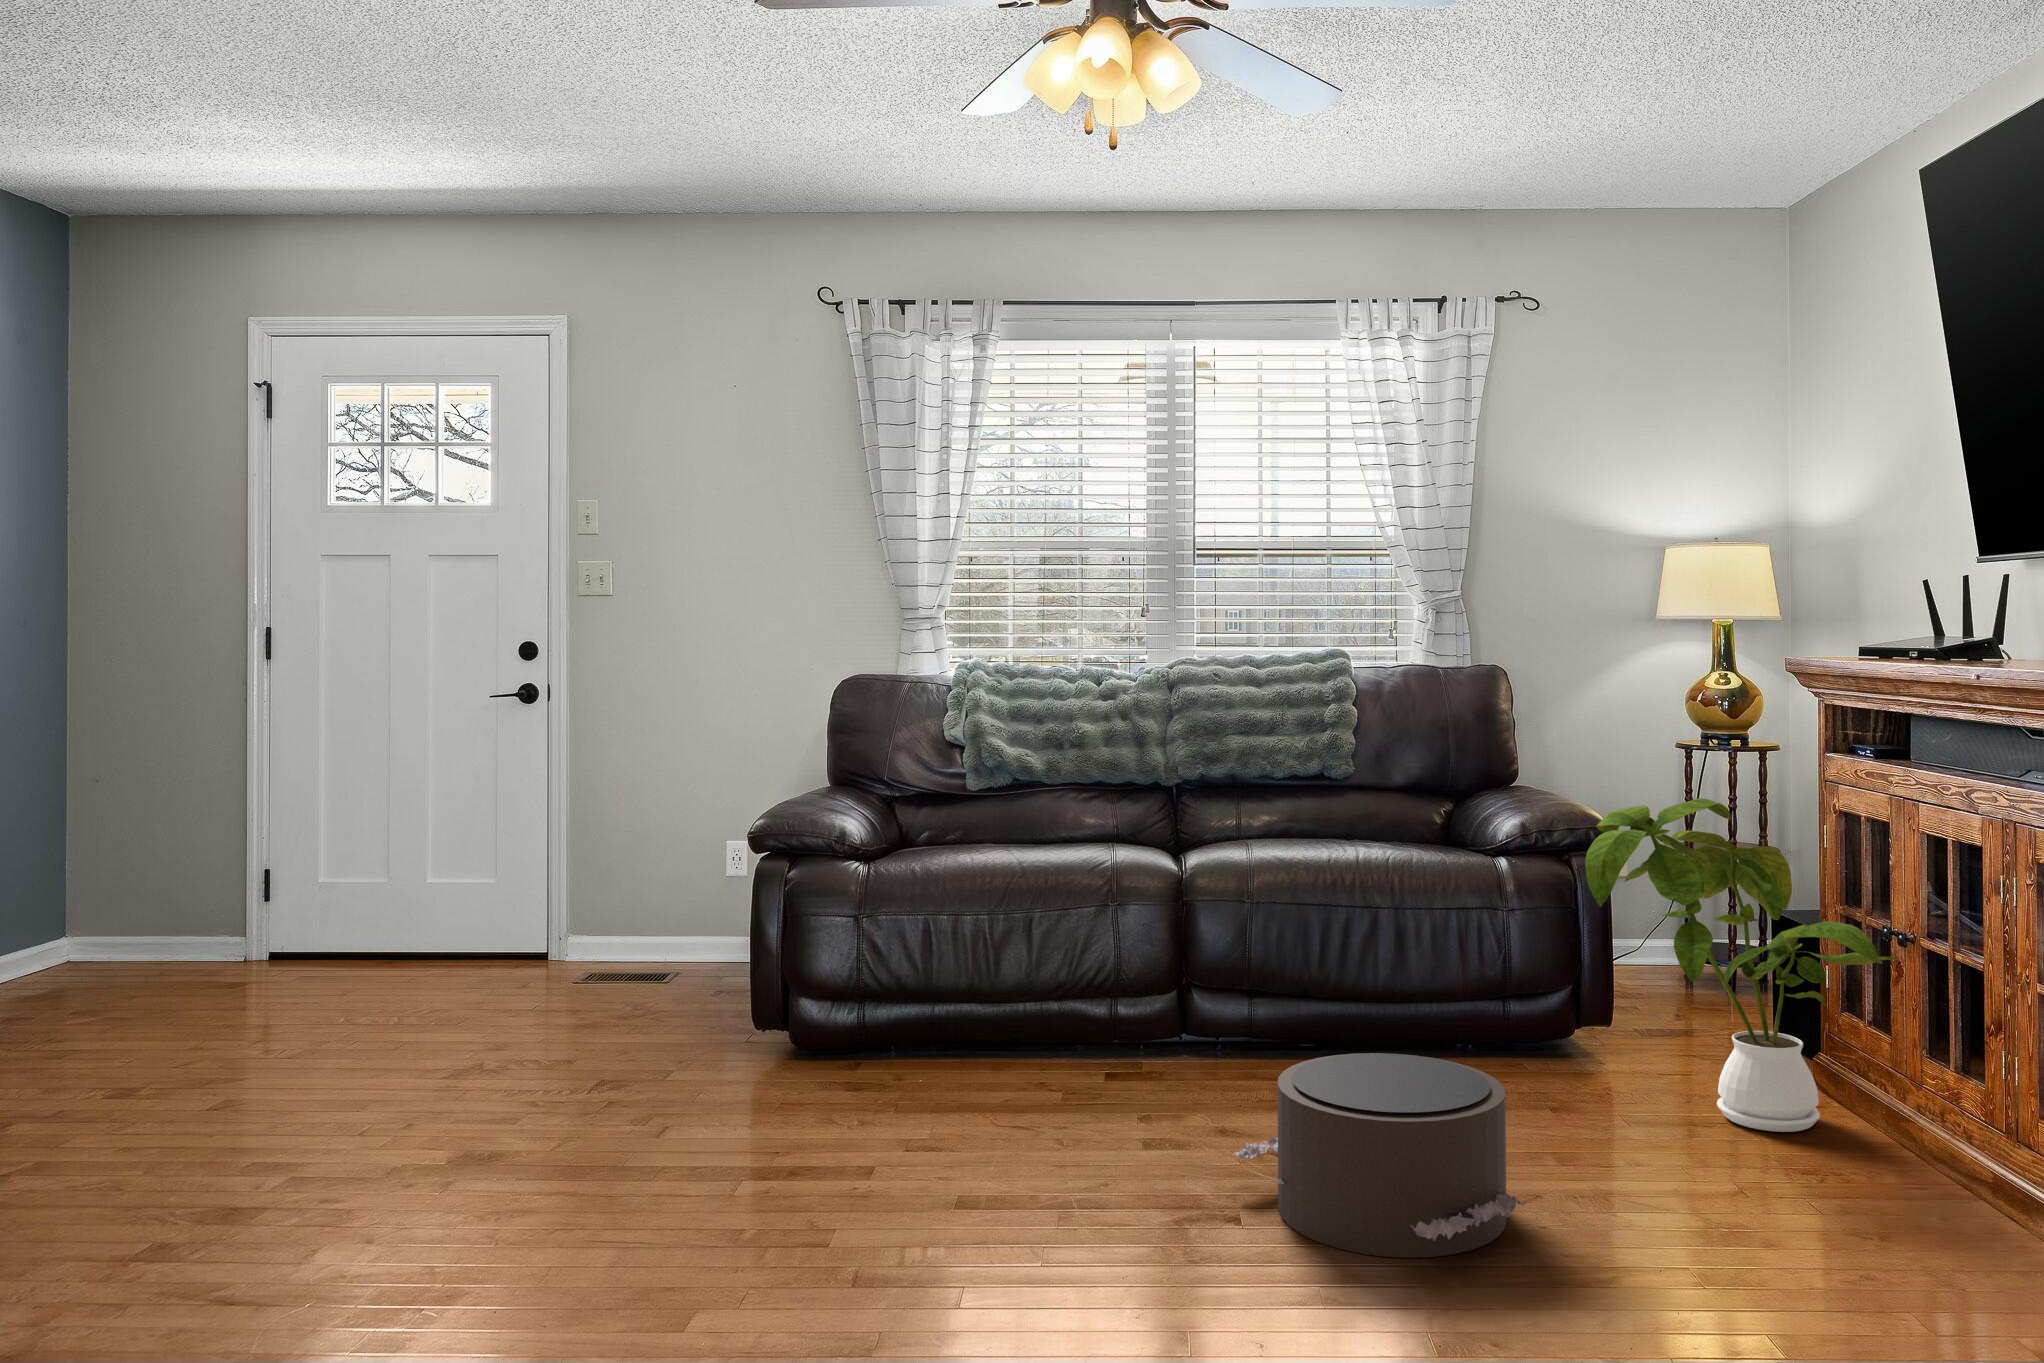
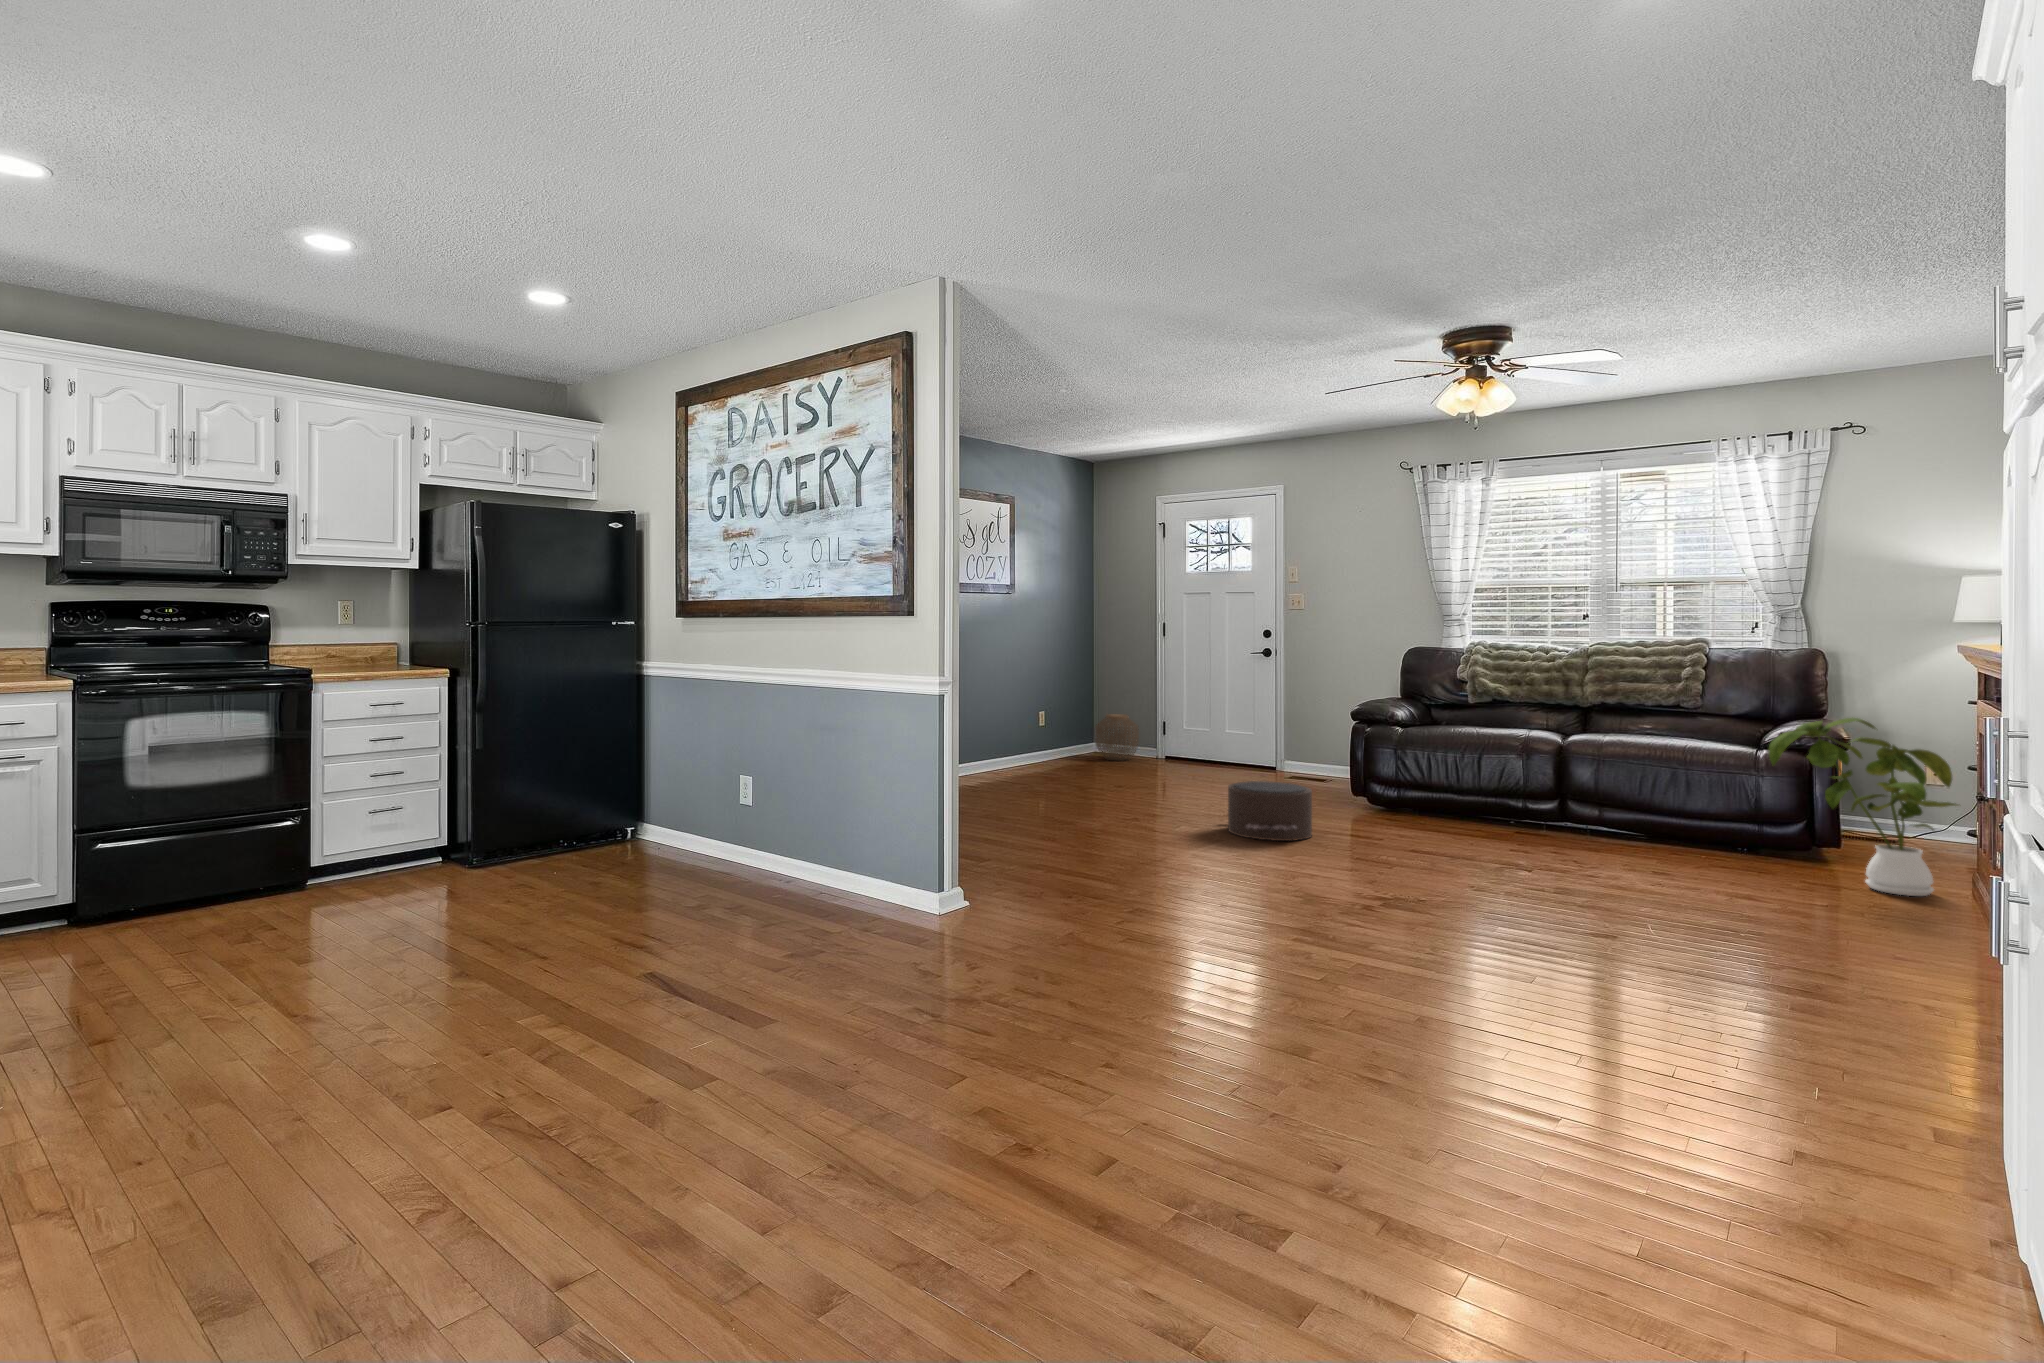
woven basket: none [65,857,195,981] -> present [1095,714,1139,760]
pouf: present [1234,1053,1526,1258] -> present [1228,781,1312,841]

